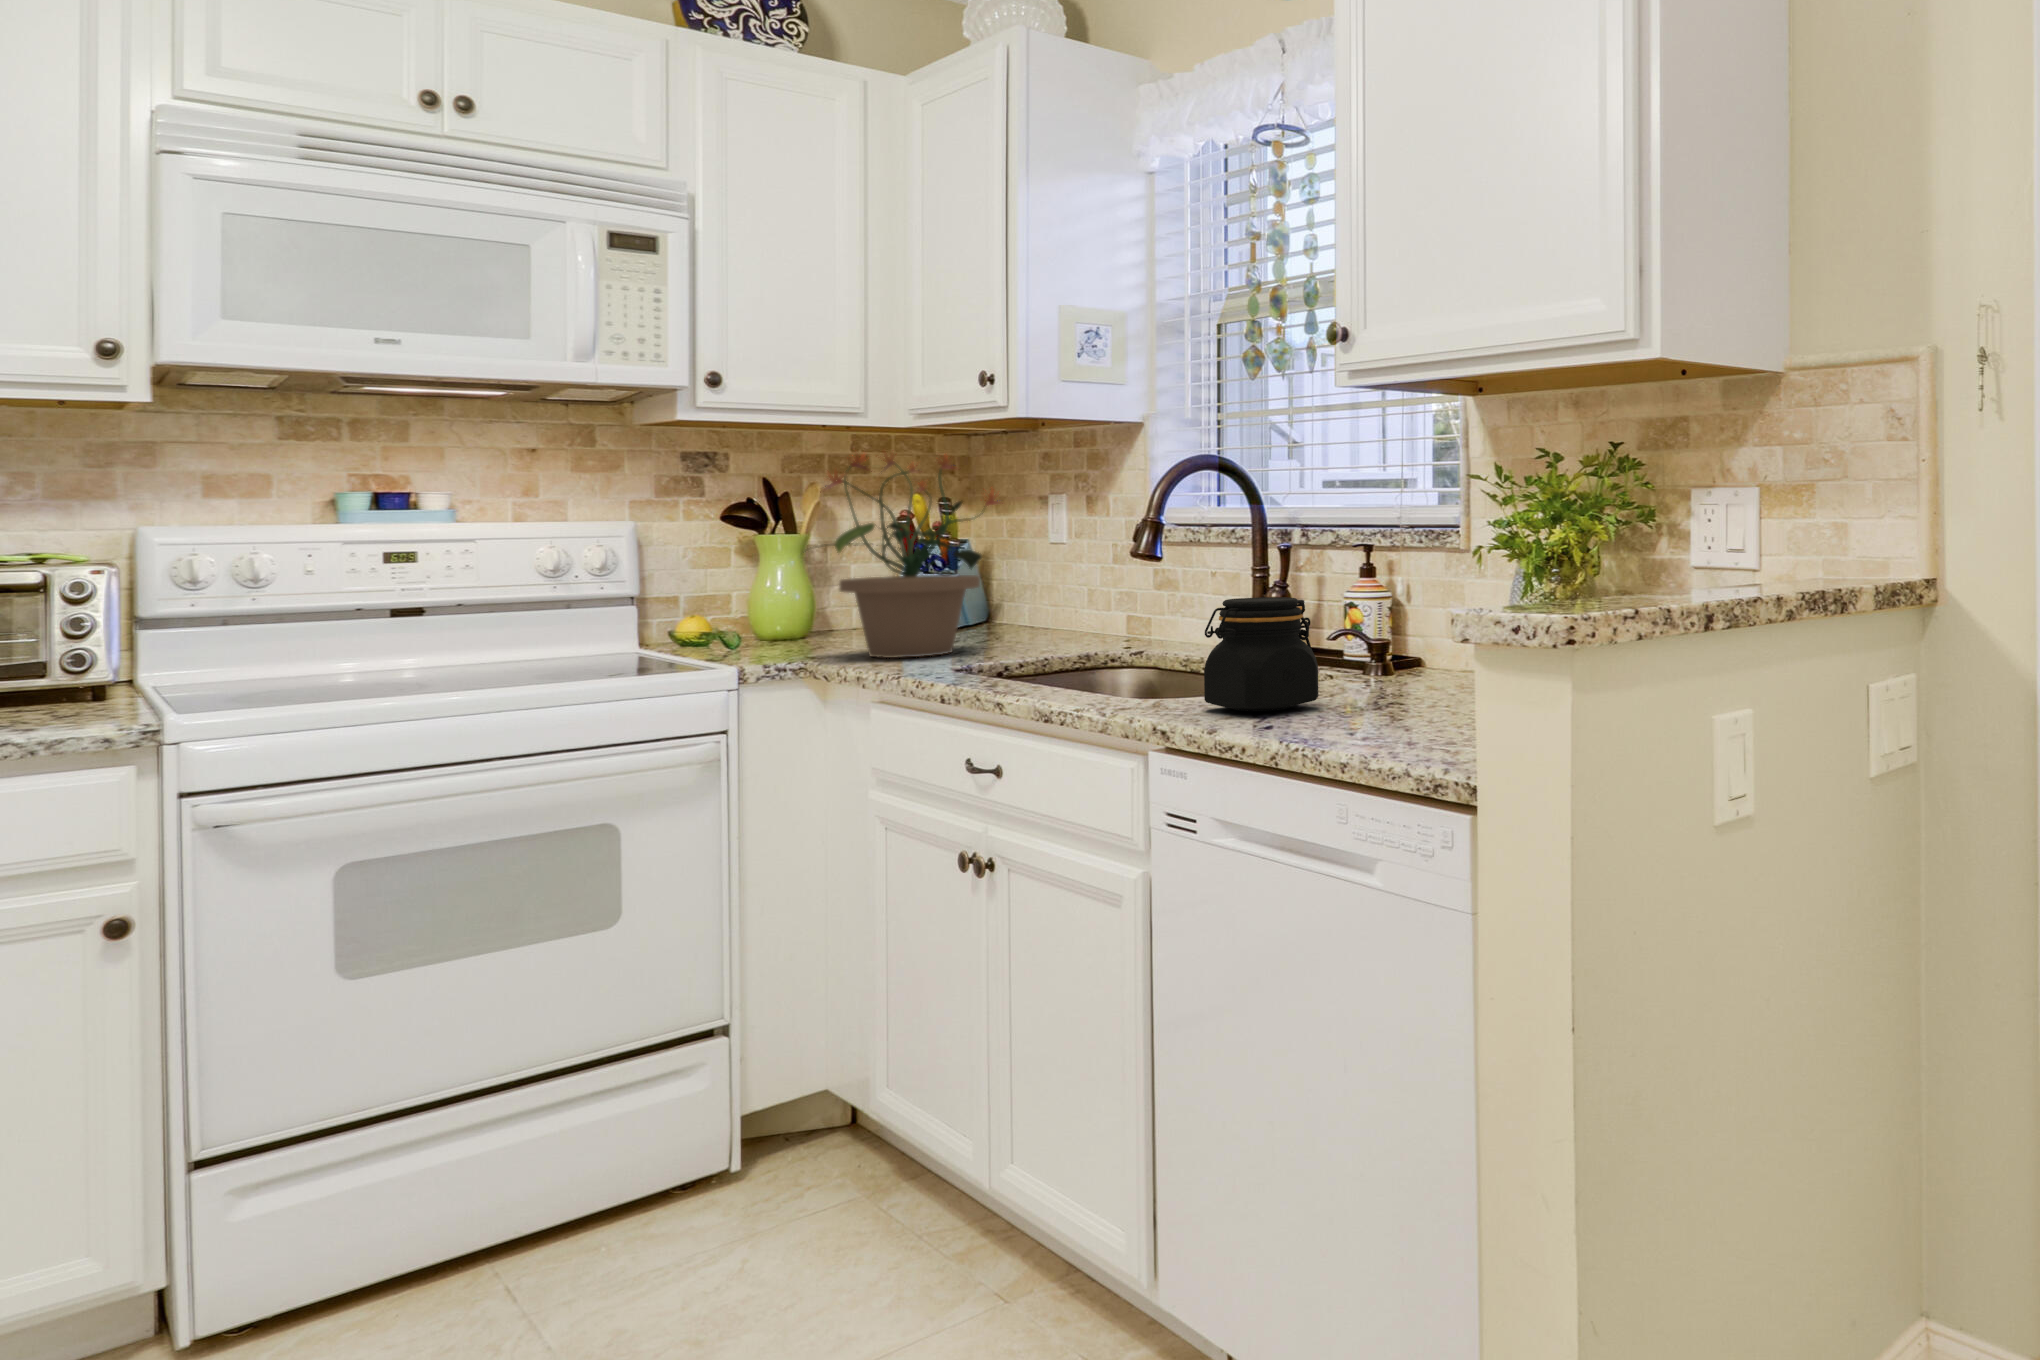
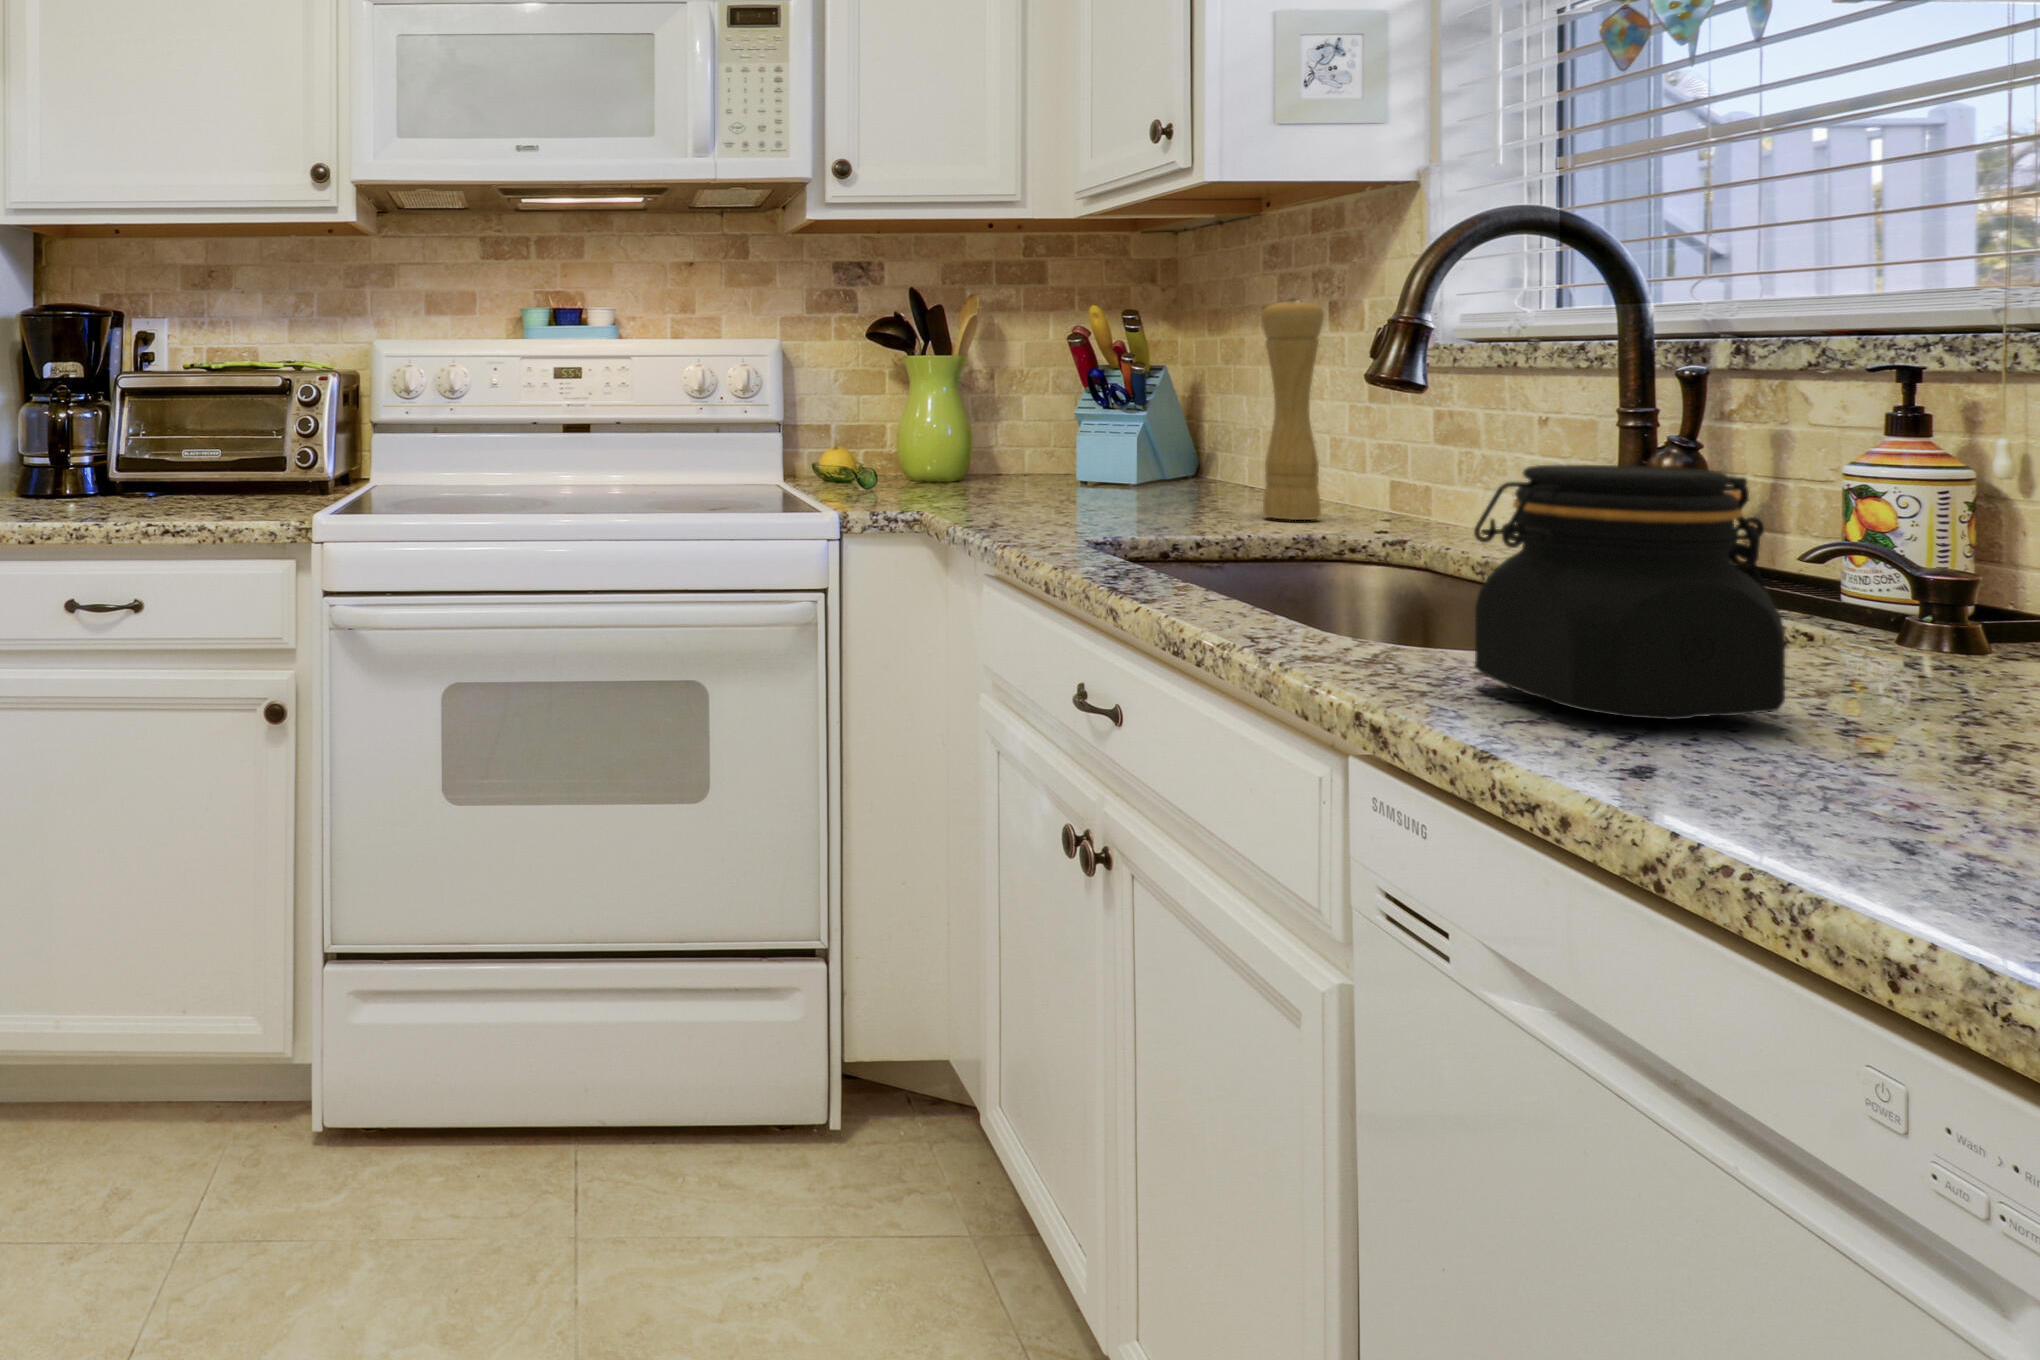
potted plant: present [820,453,1003,658] -> none [925,242,1189,517]
pepper mill: none [1052,496,1090,646] -> present [1261,299,1324,520]

